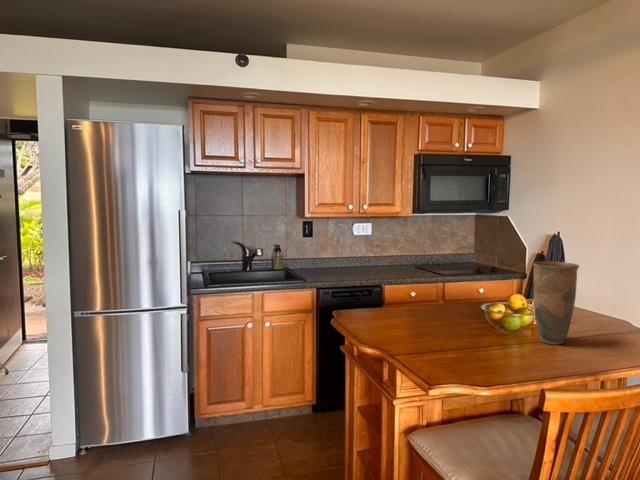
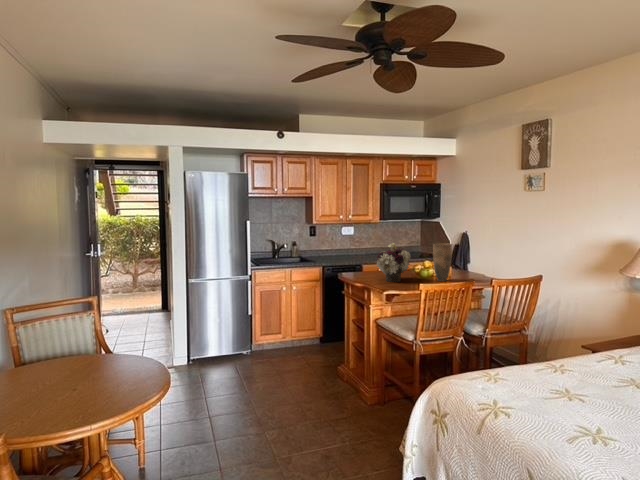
flower arrangement: none [410,260,487,345] -> present [377,243,410,282]

